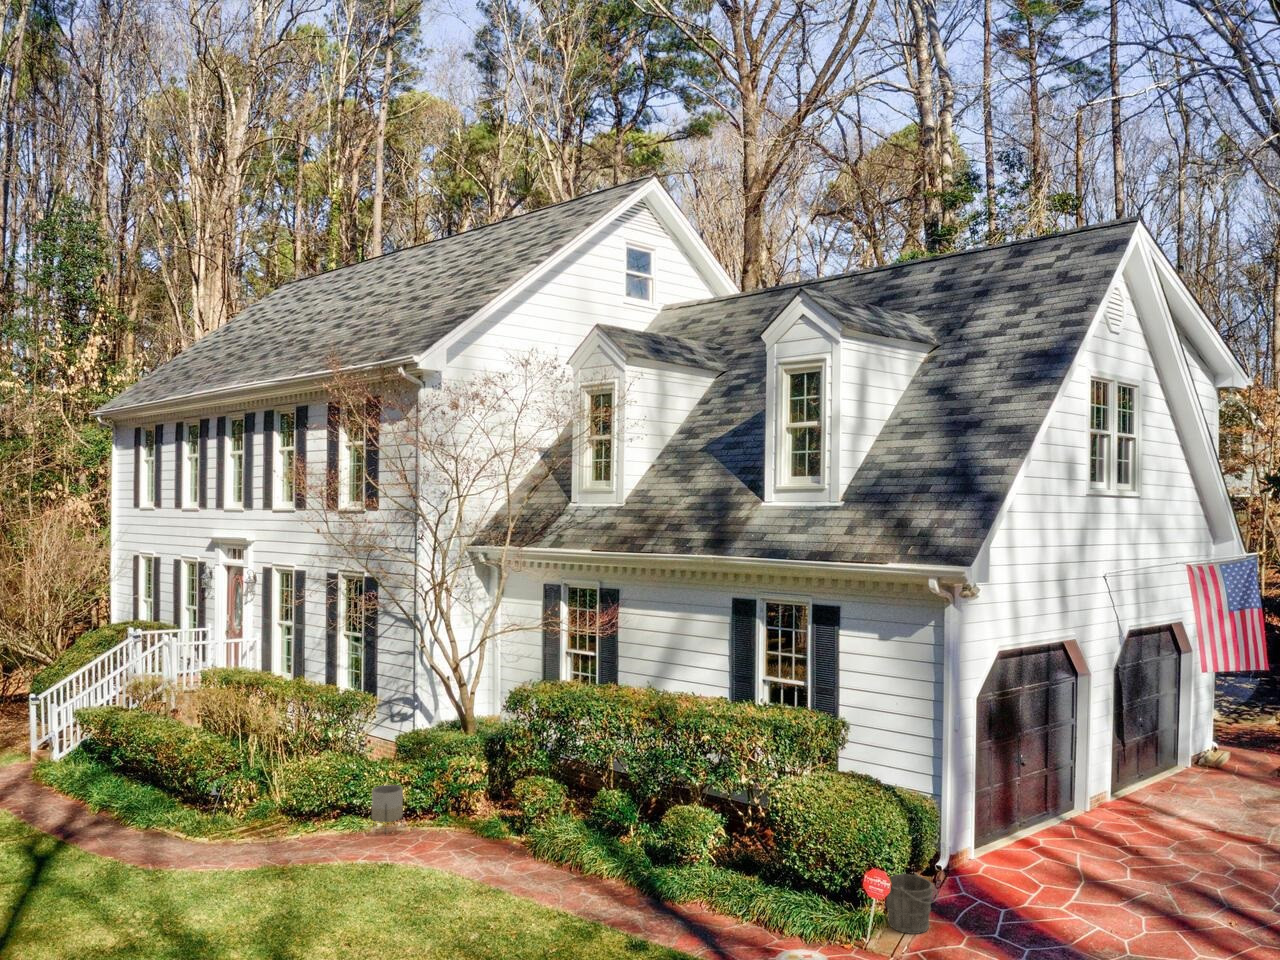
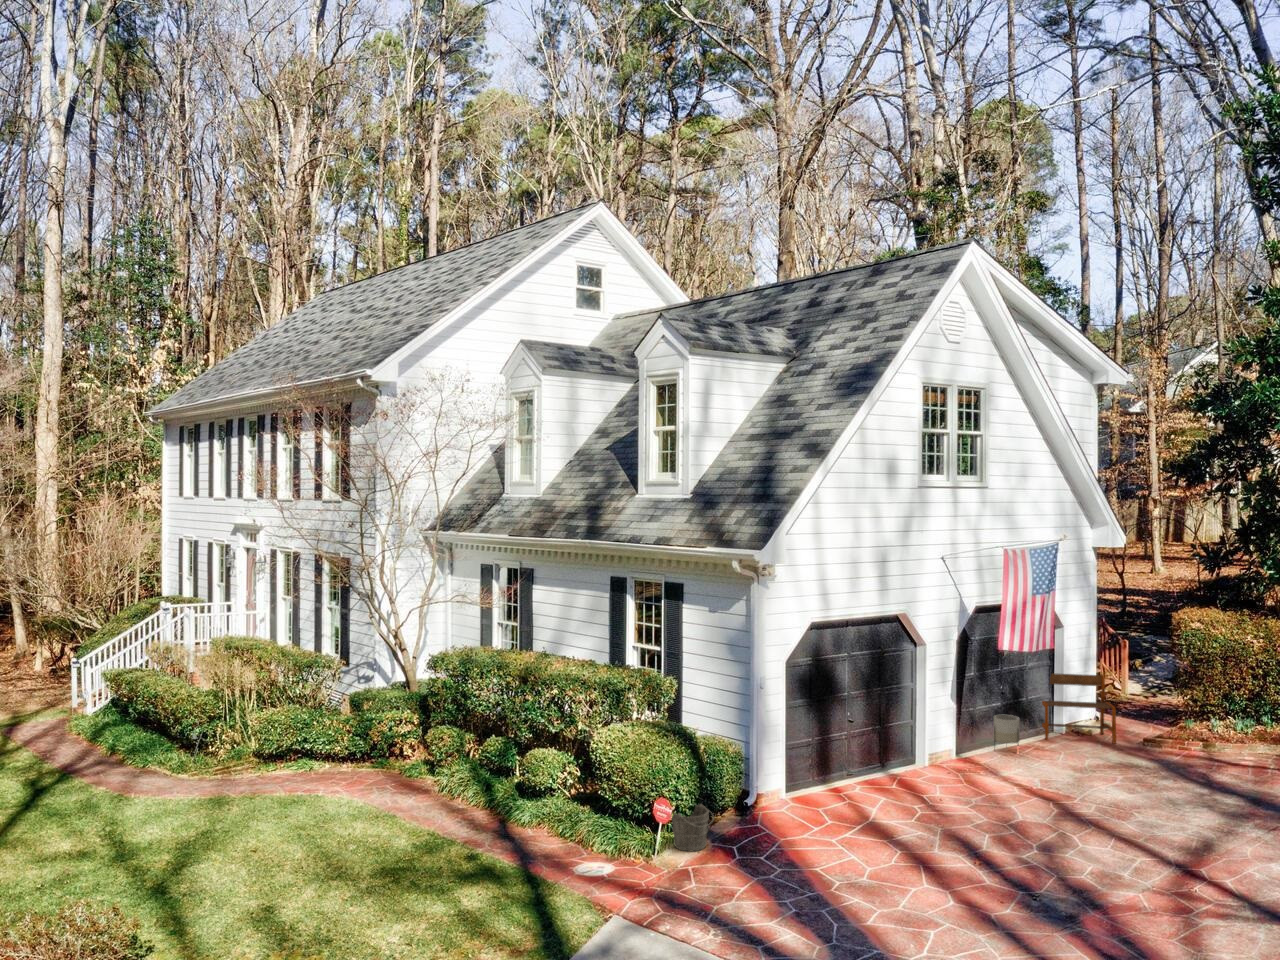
bench: none [1172,702,1265,780] -> present [1042,673,1116,744]
planter: present [372,785,403,823] -> present [993,715,1020,744]

